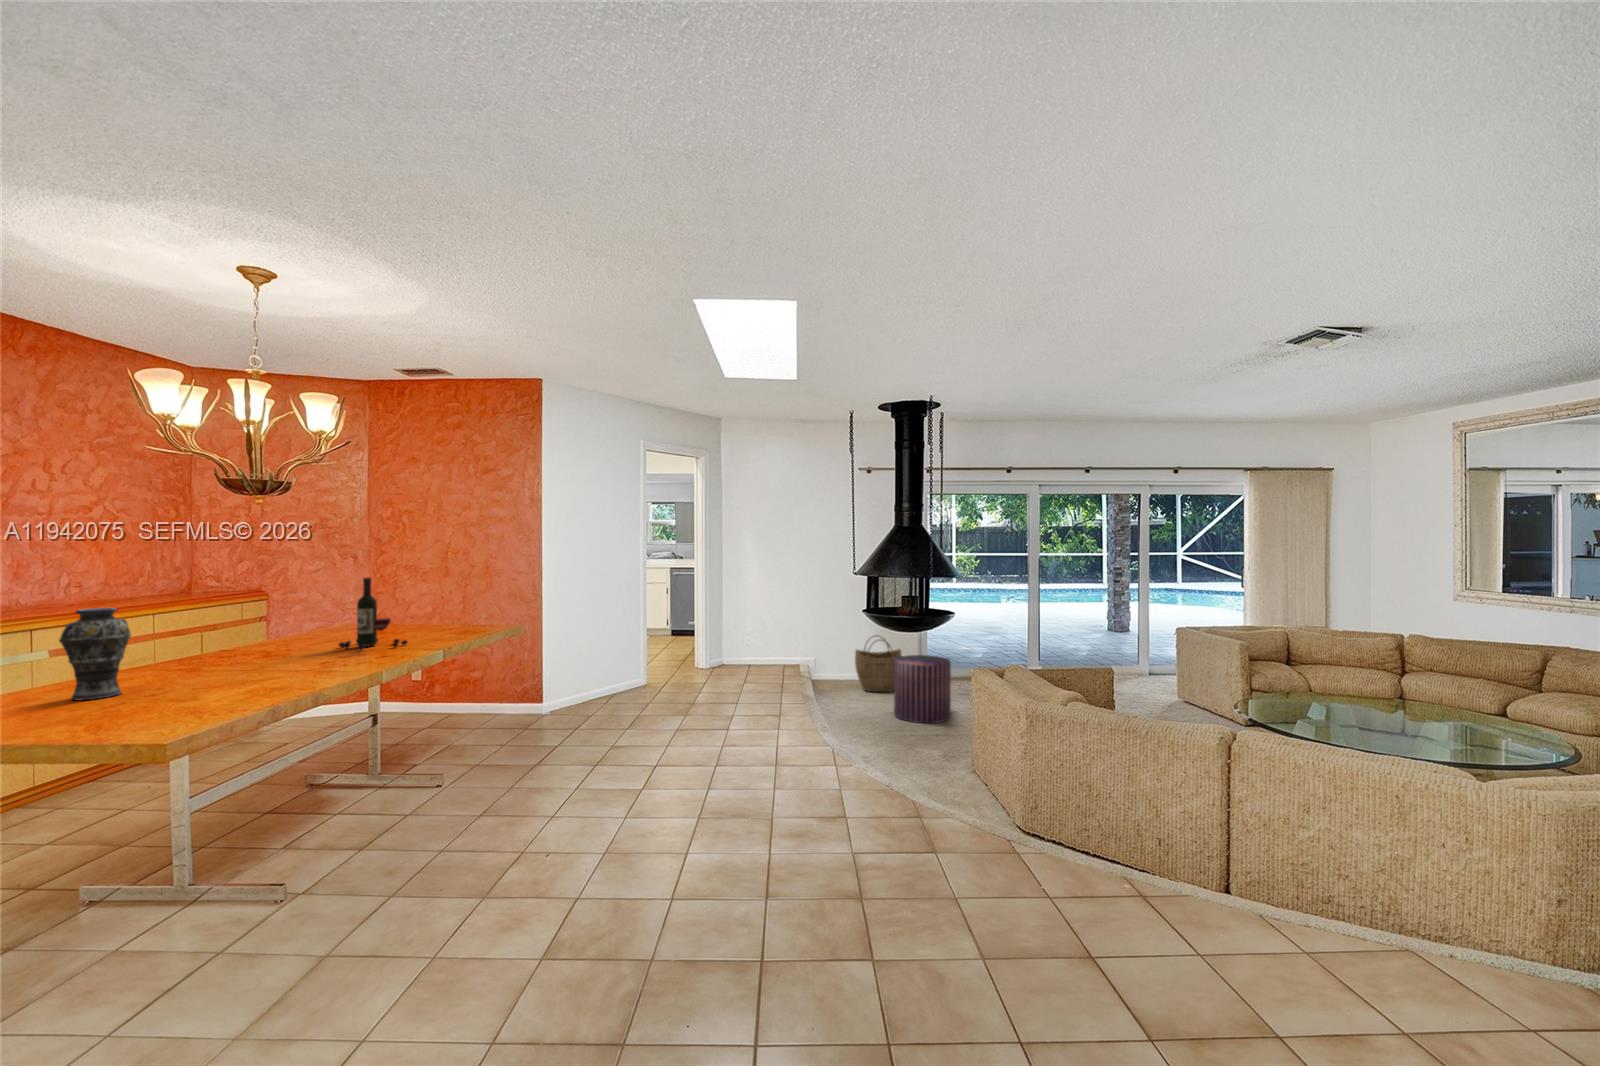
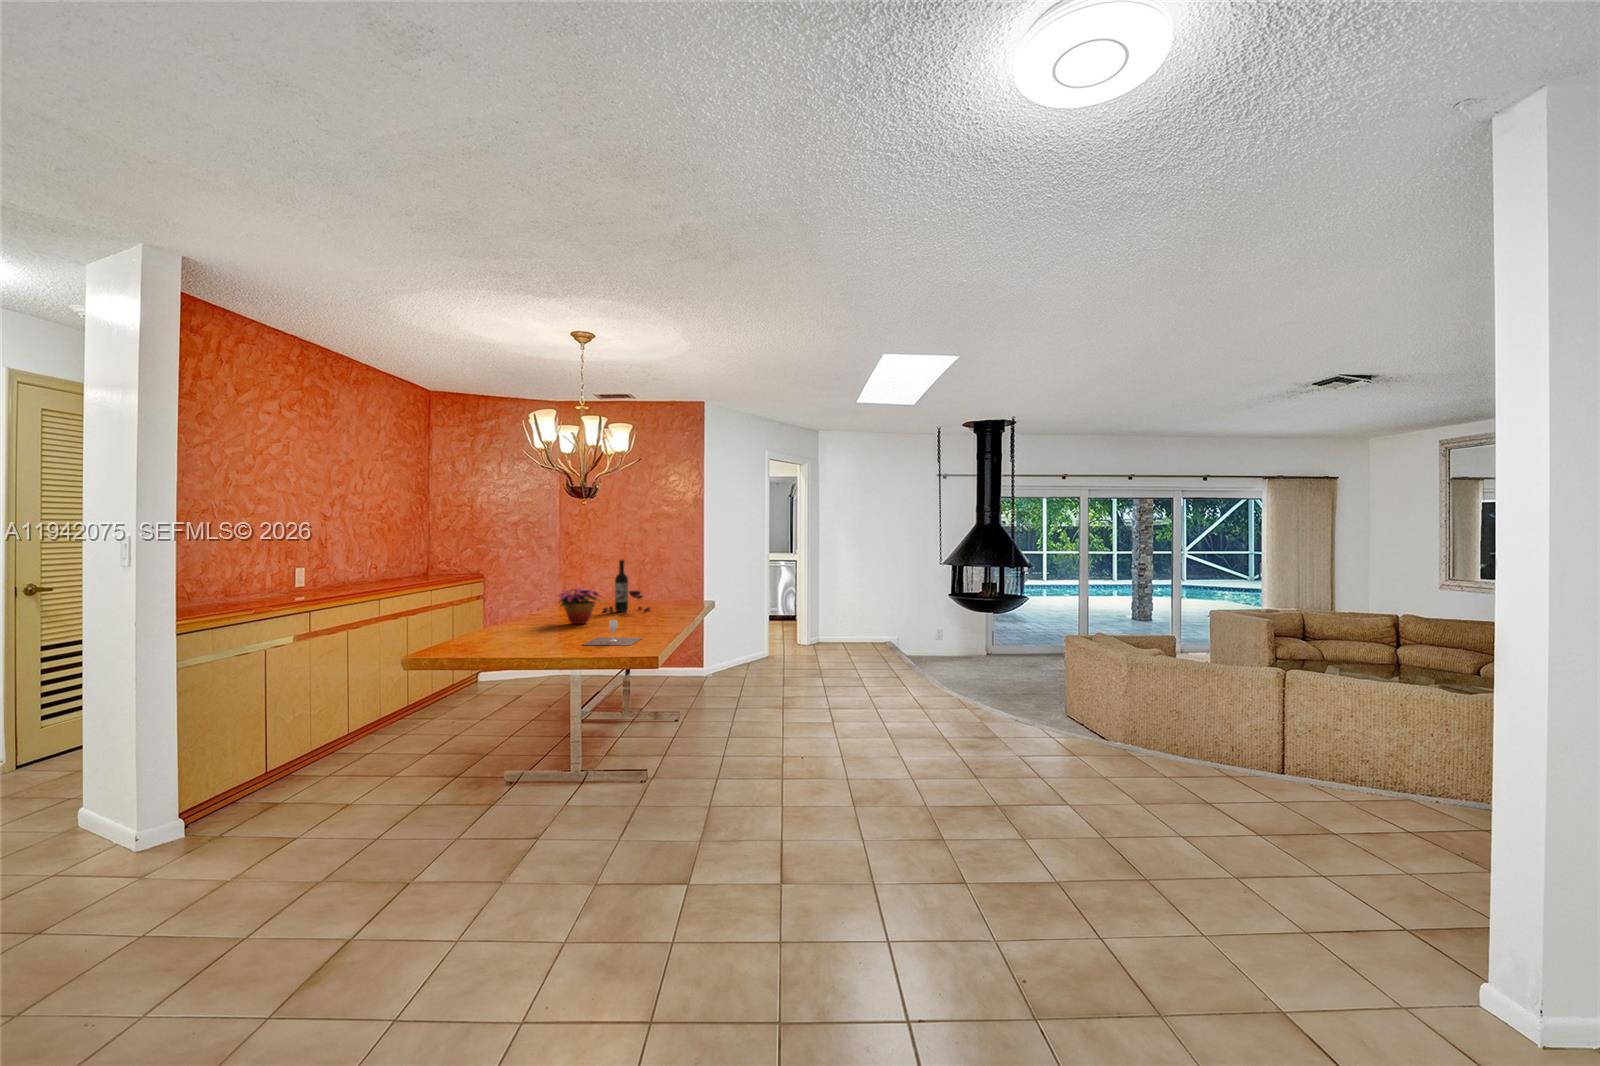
vase: present [59,608,131,701] -> none [498,575,535,637]
flower arrangement: none [202,619,298,672] -> present [558,588,603,624]
woven basket: present [855,635,902,692] -> none [933,617,973,665]
pouf: present [894,655,951,723] -> none [977,632,1025,686]
wine glass: none [127,679,262,722] -> present [583,620,642,646]

